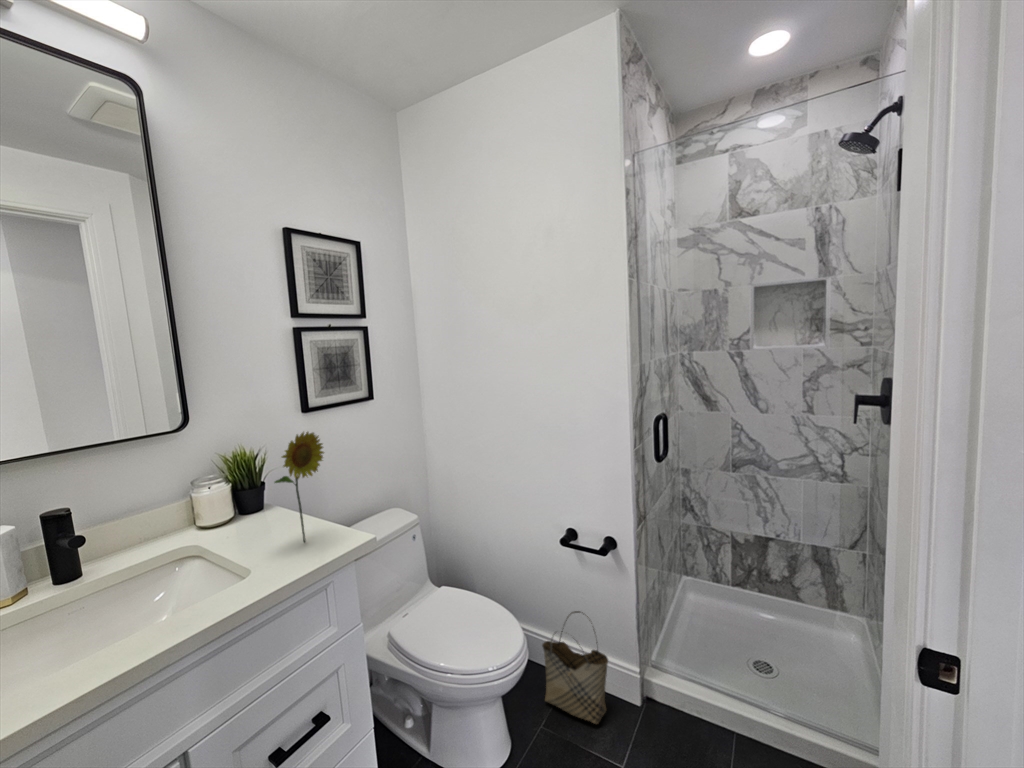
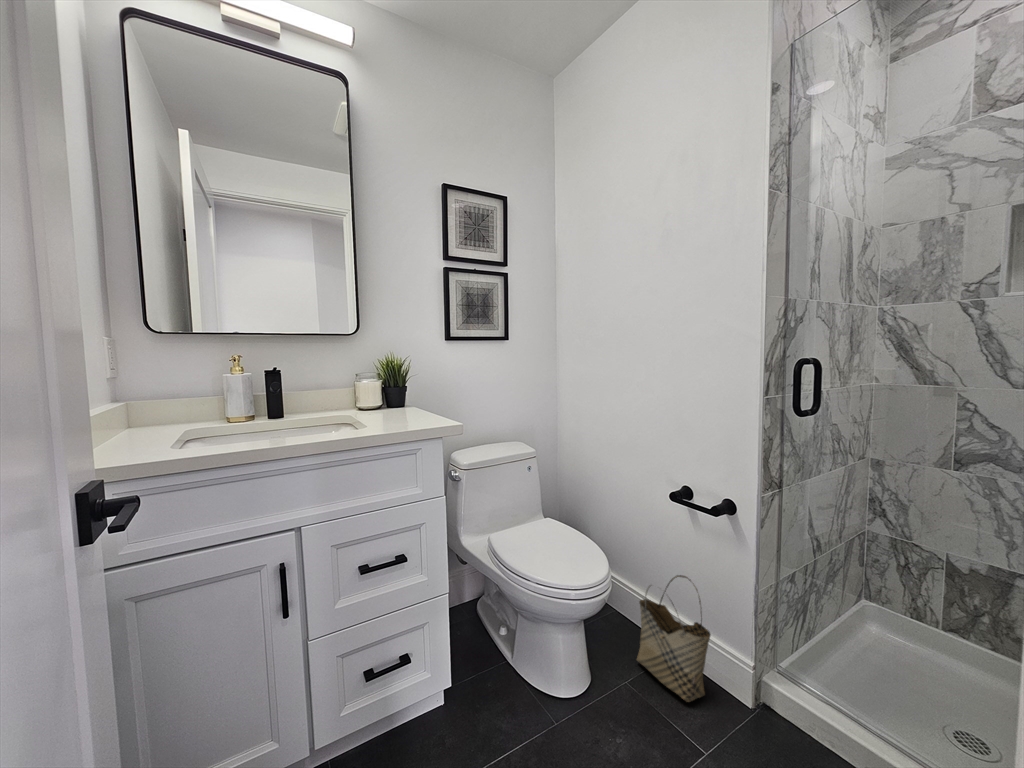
flower: present [275,432,324,542] -> none [390,327,432,423]

